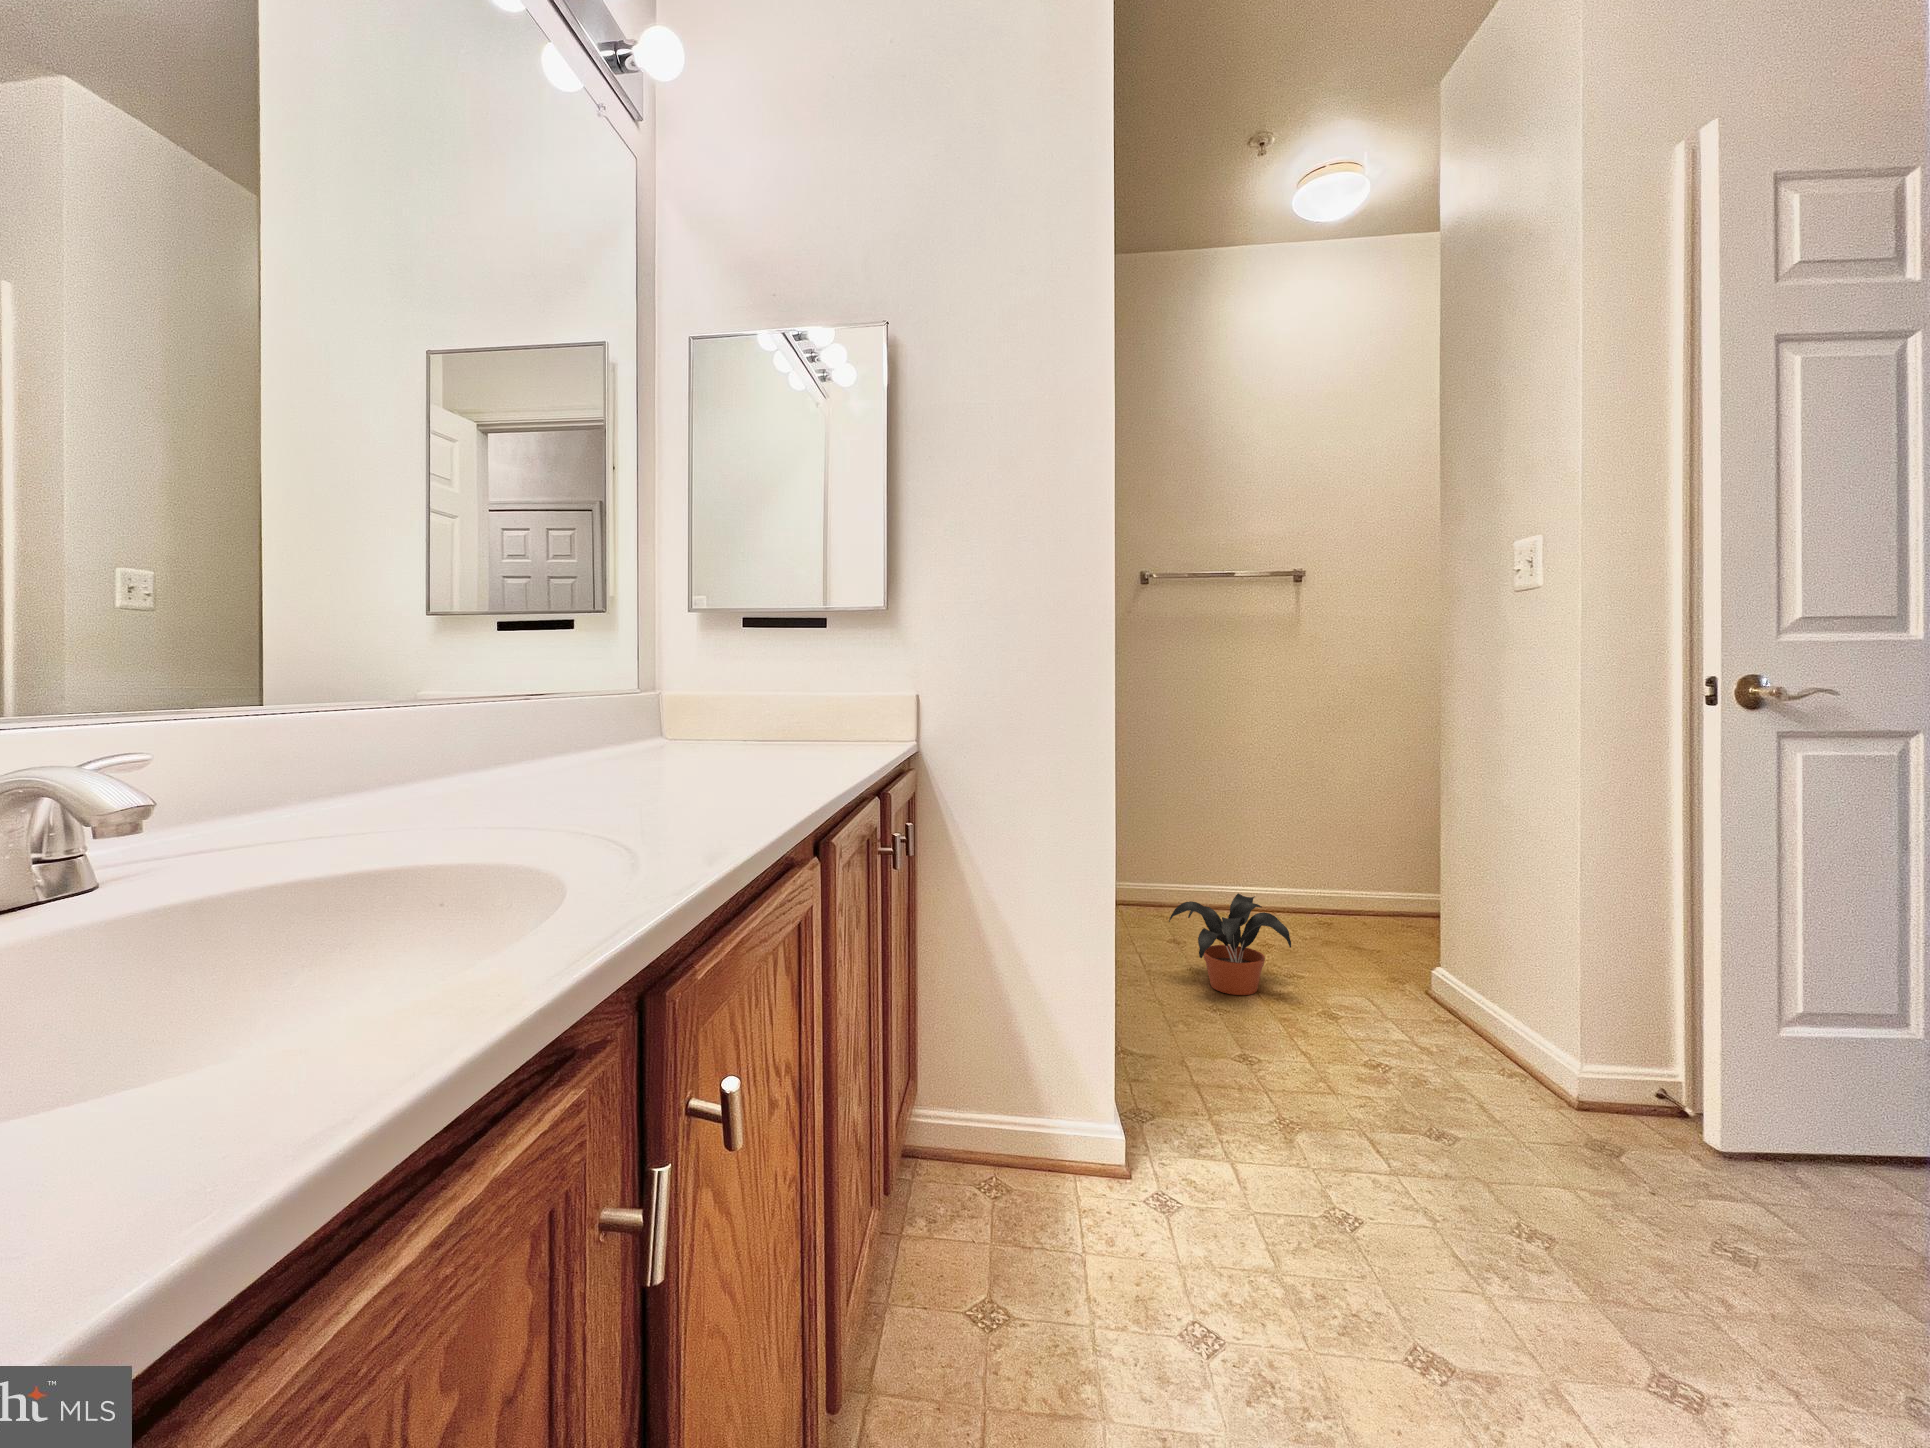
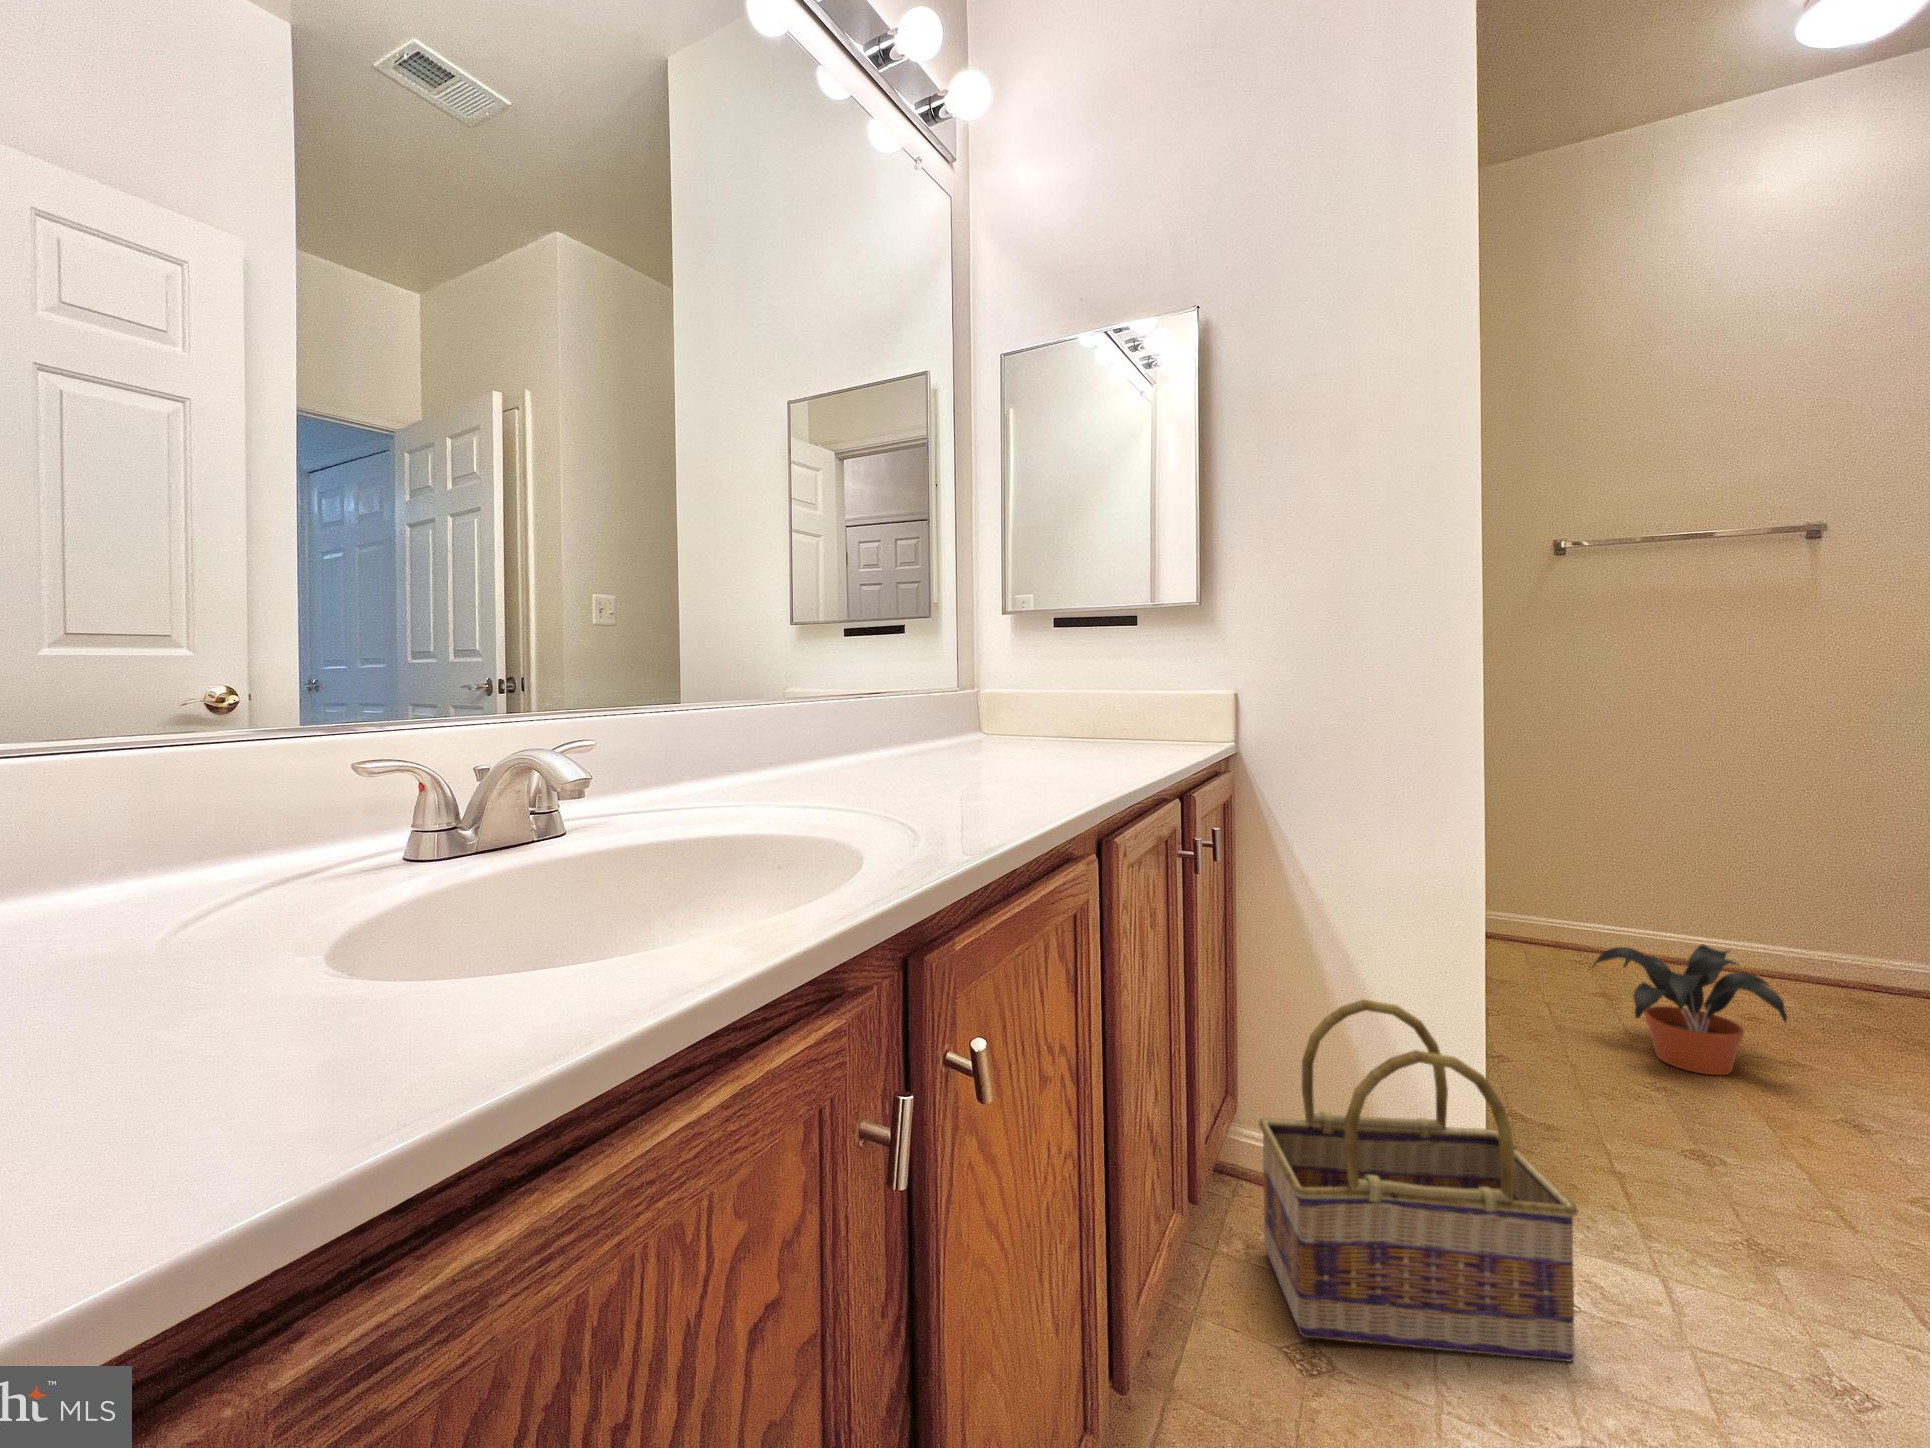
basket: none [940,971,1190,1297] -> present [1259,1000,1578,1362]

